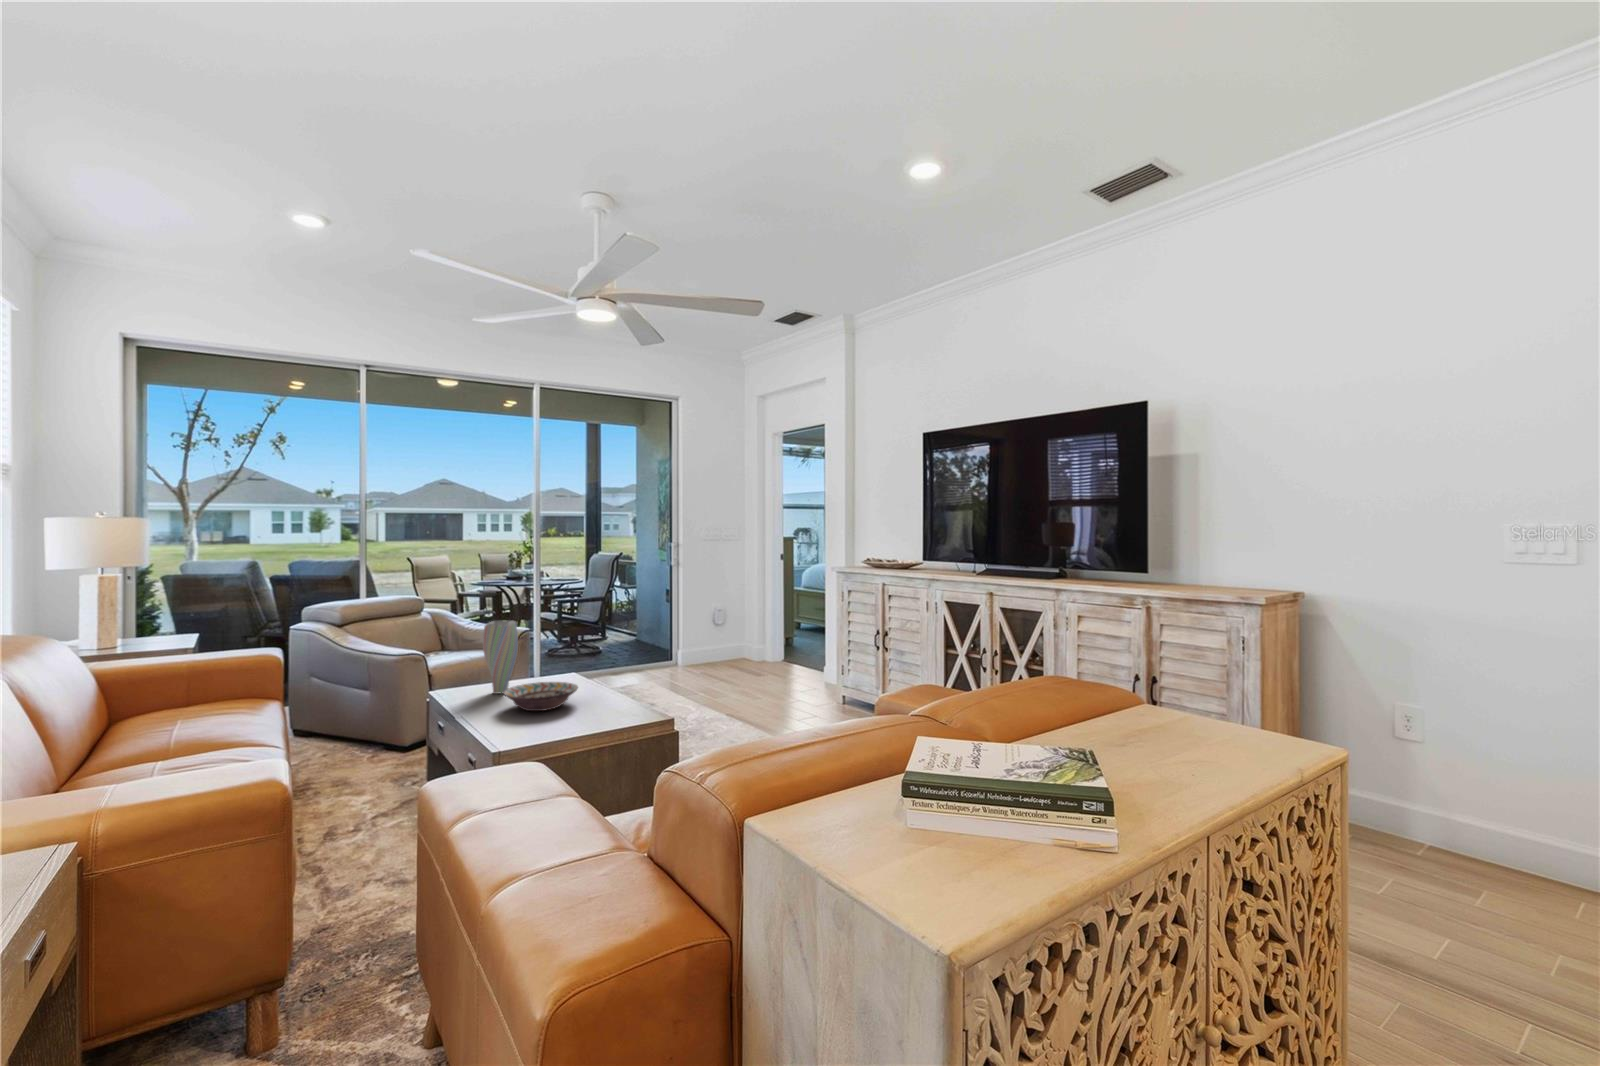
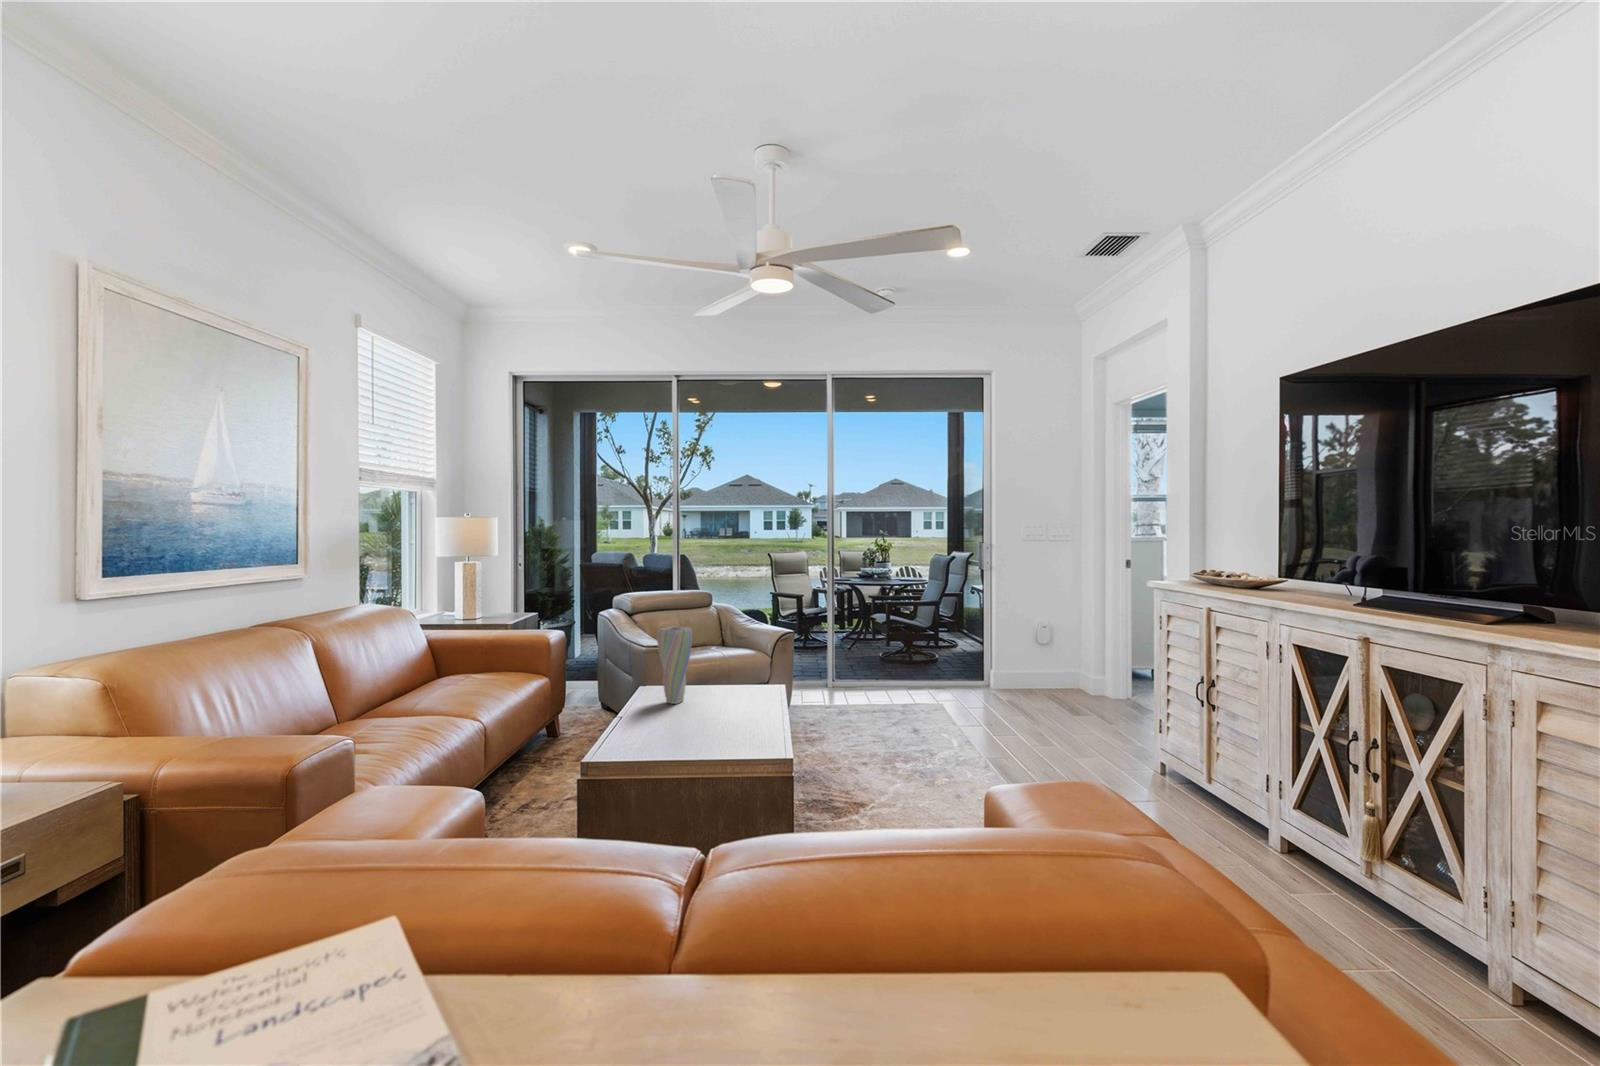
decorative bowl: present [503,682,578,711] -> none [644,698,722,731]

